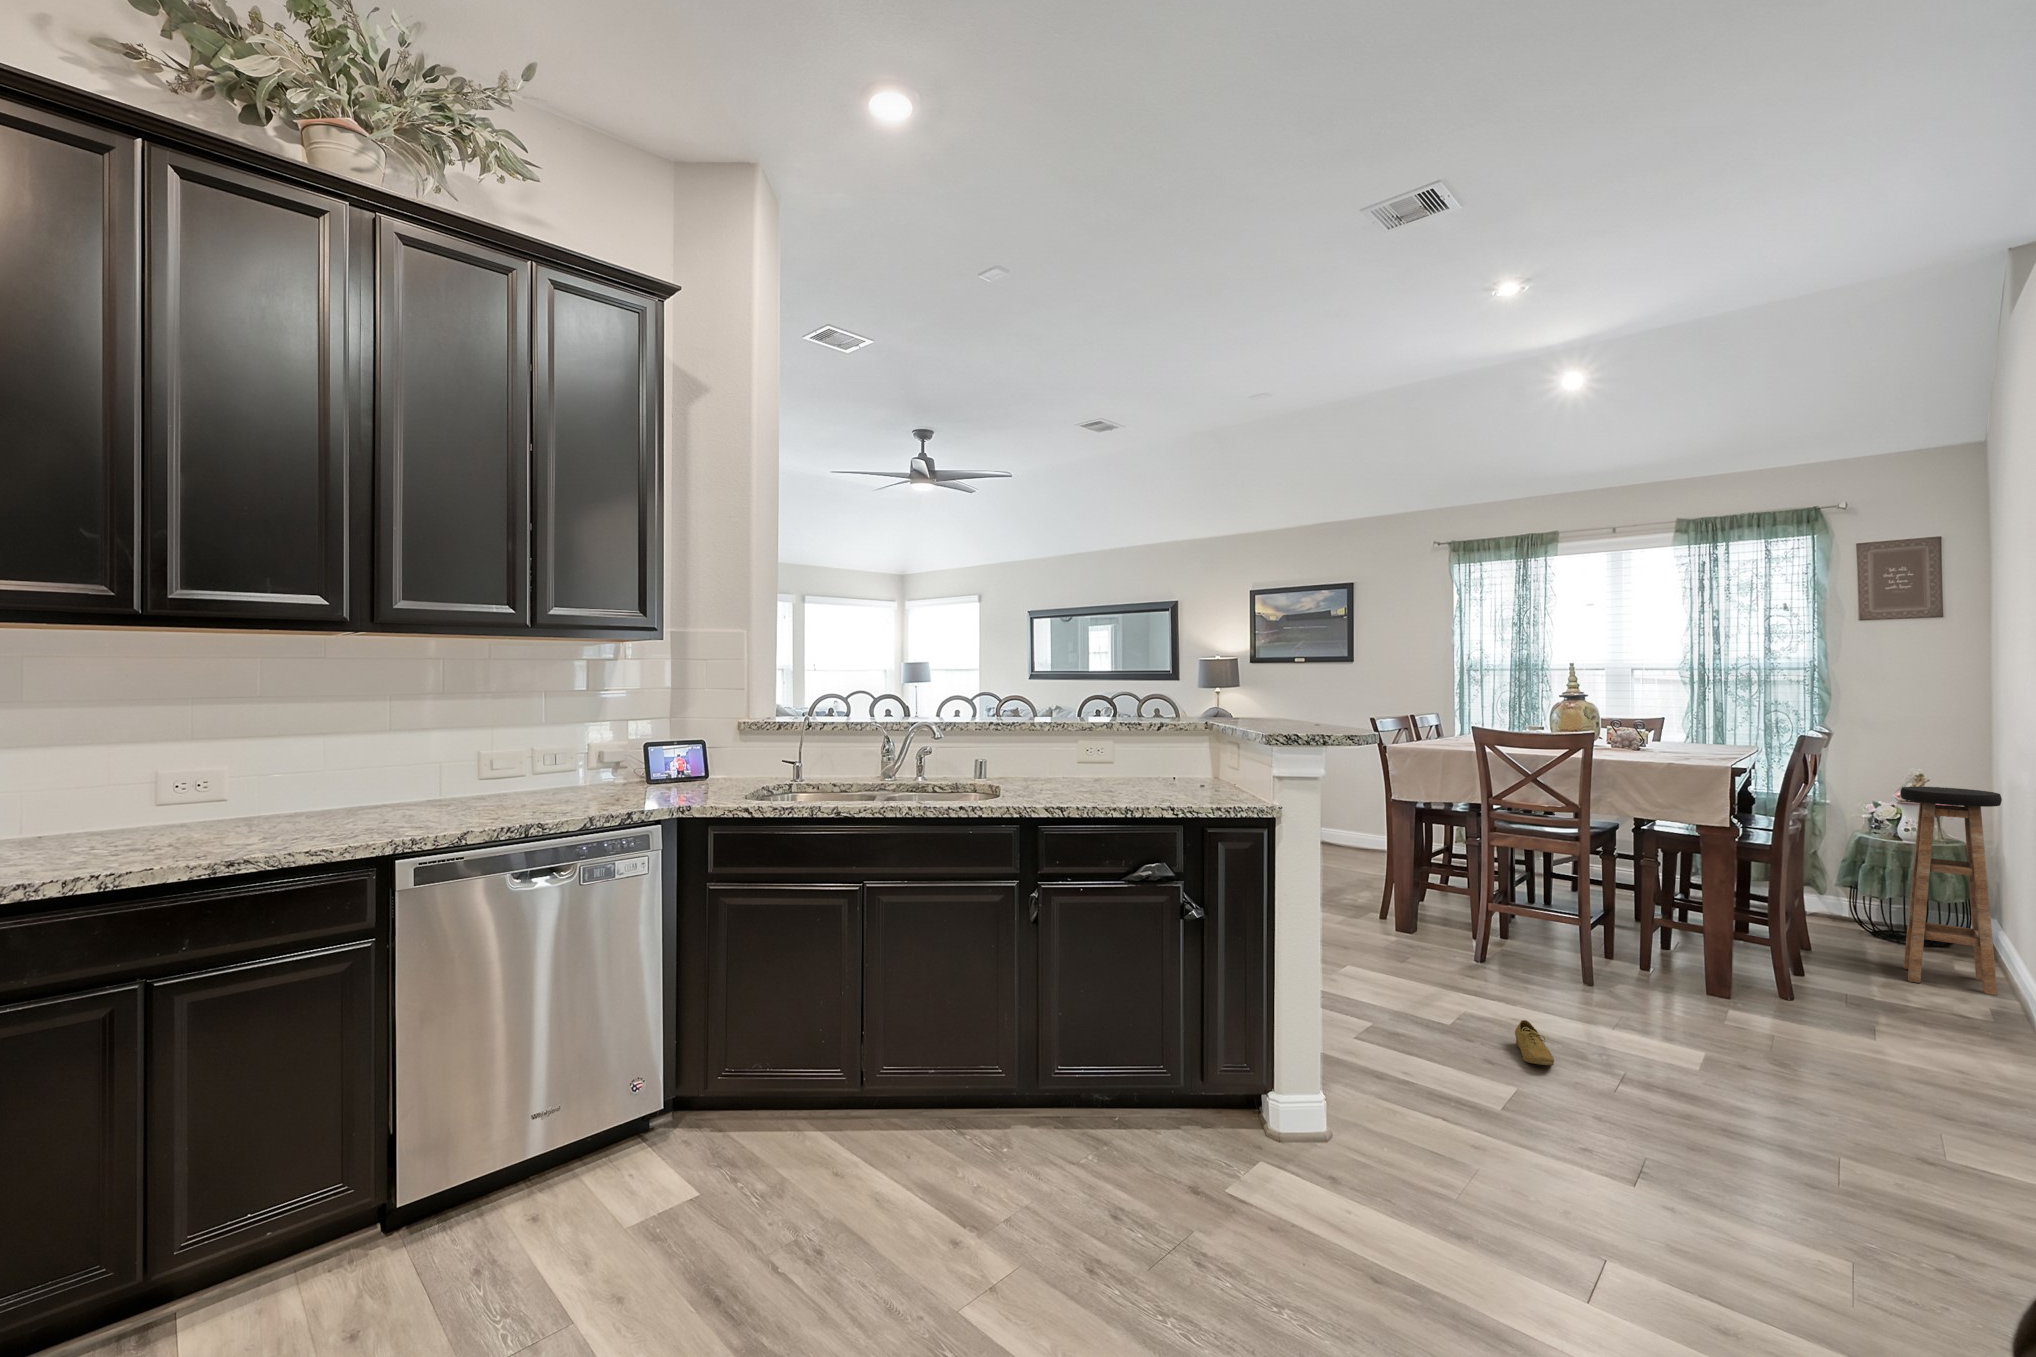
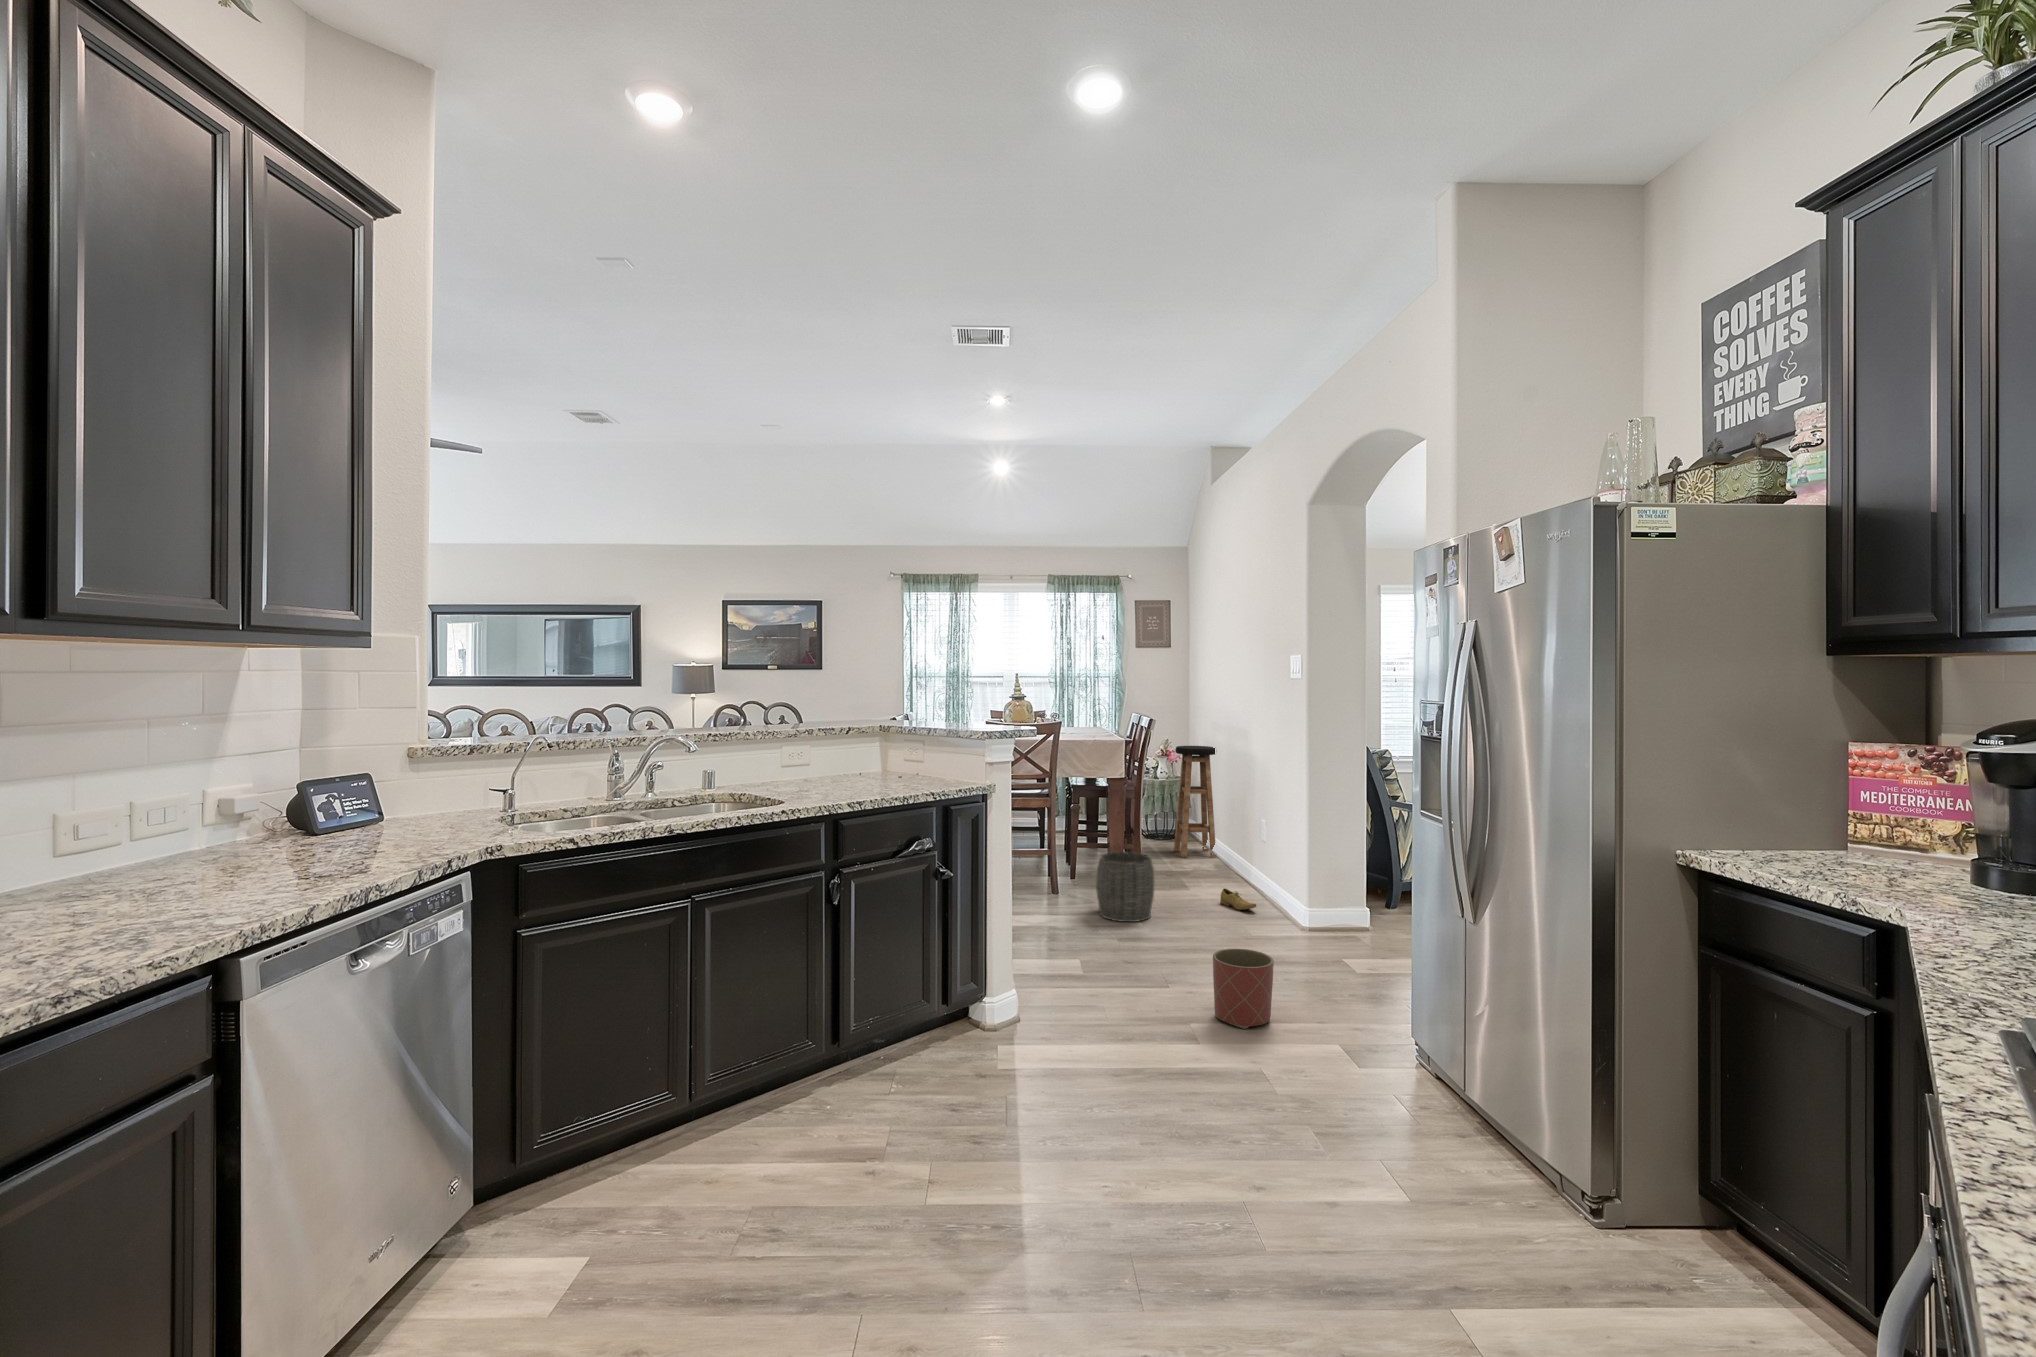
woven basket: none [1614,940,1728,1061] -> present [1096,852,1154,922]
shoe: present [1515,1020,1554,1065] -> present [1220,888,1256,910]
planter: none [1643,1135,1777,1298] -> present [1213,948,1274,1029]

